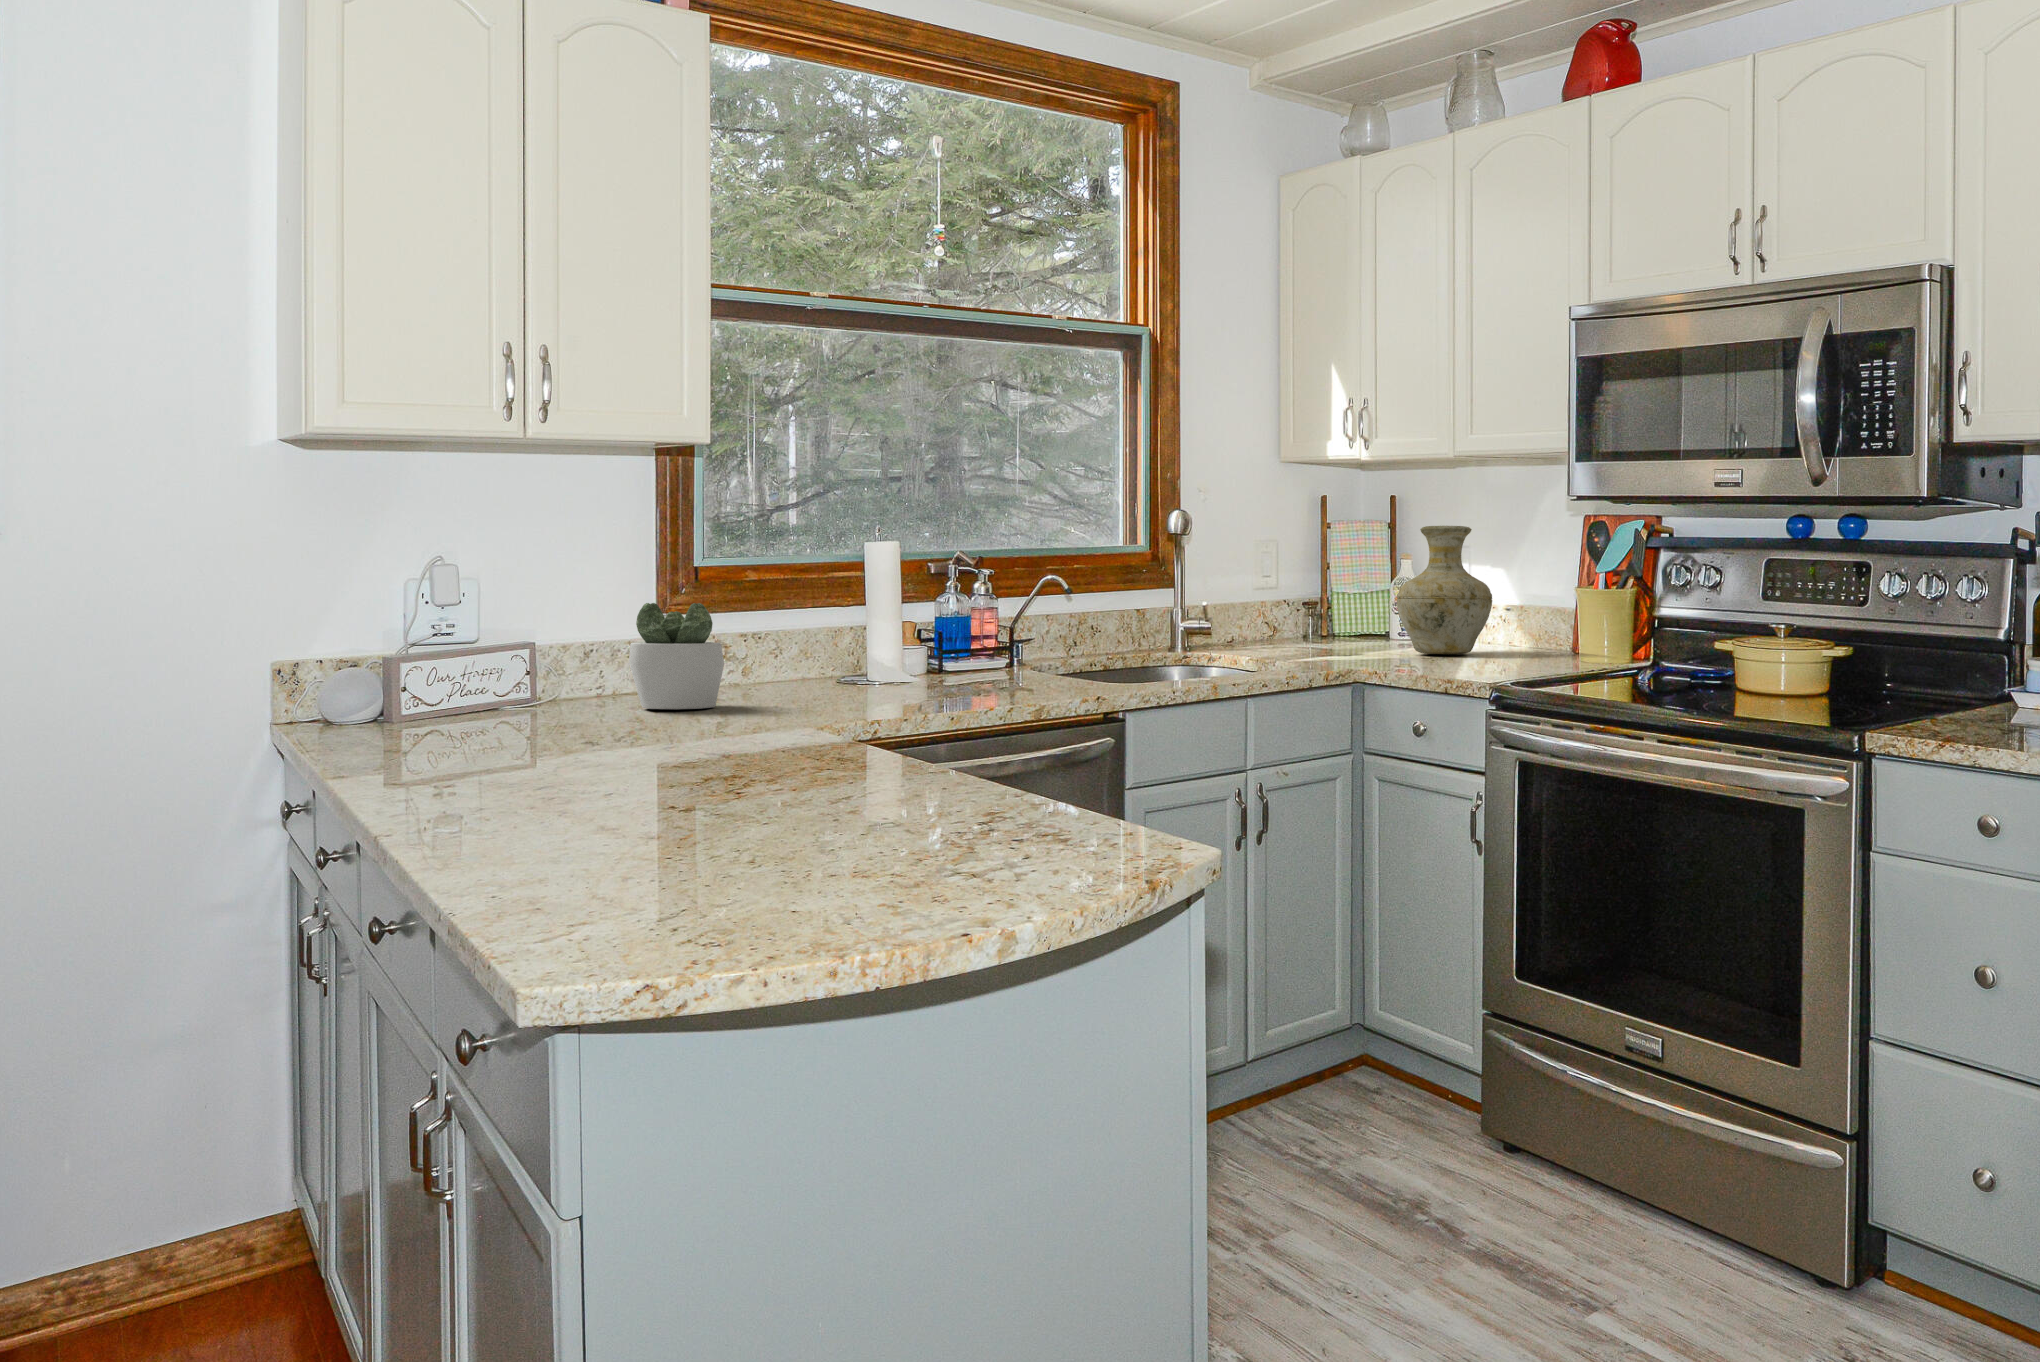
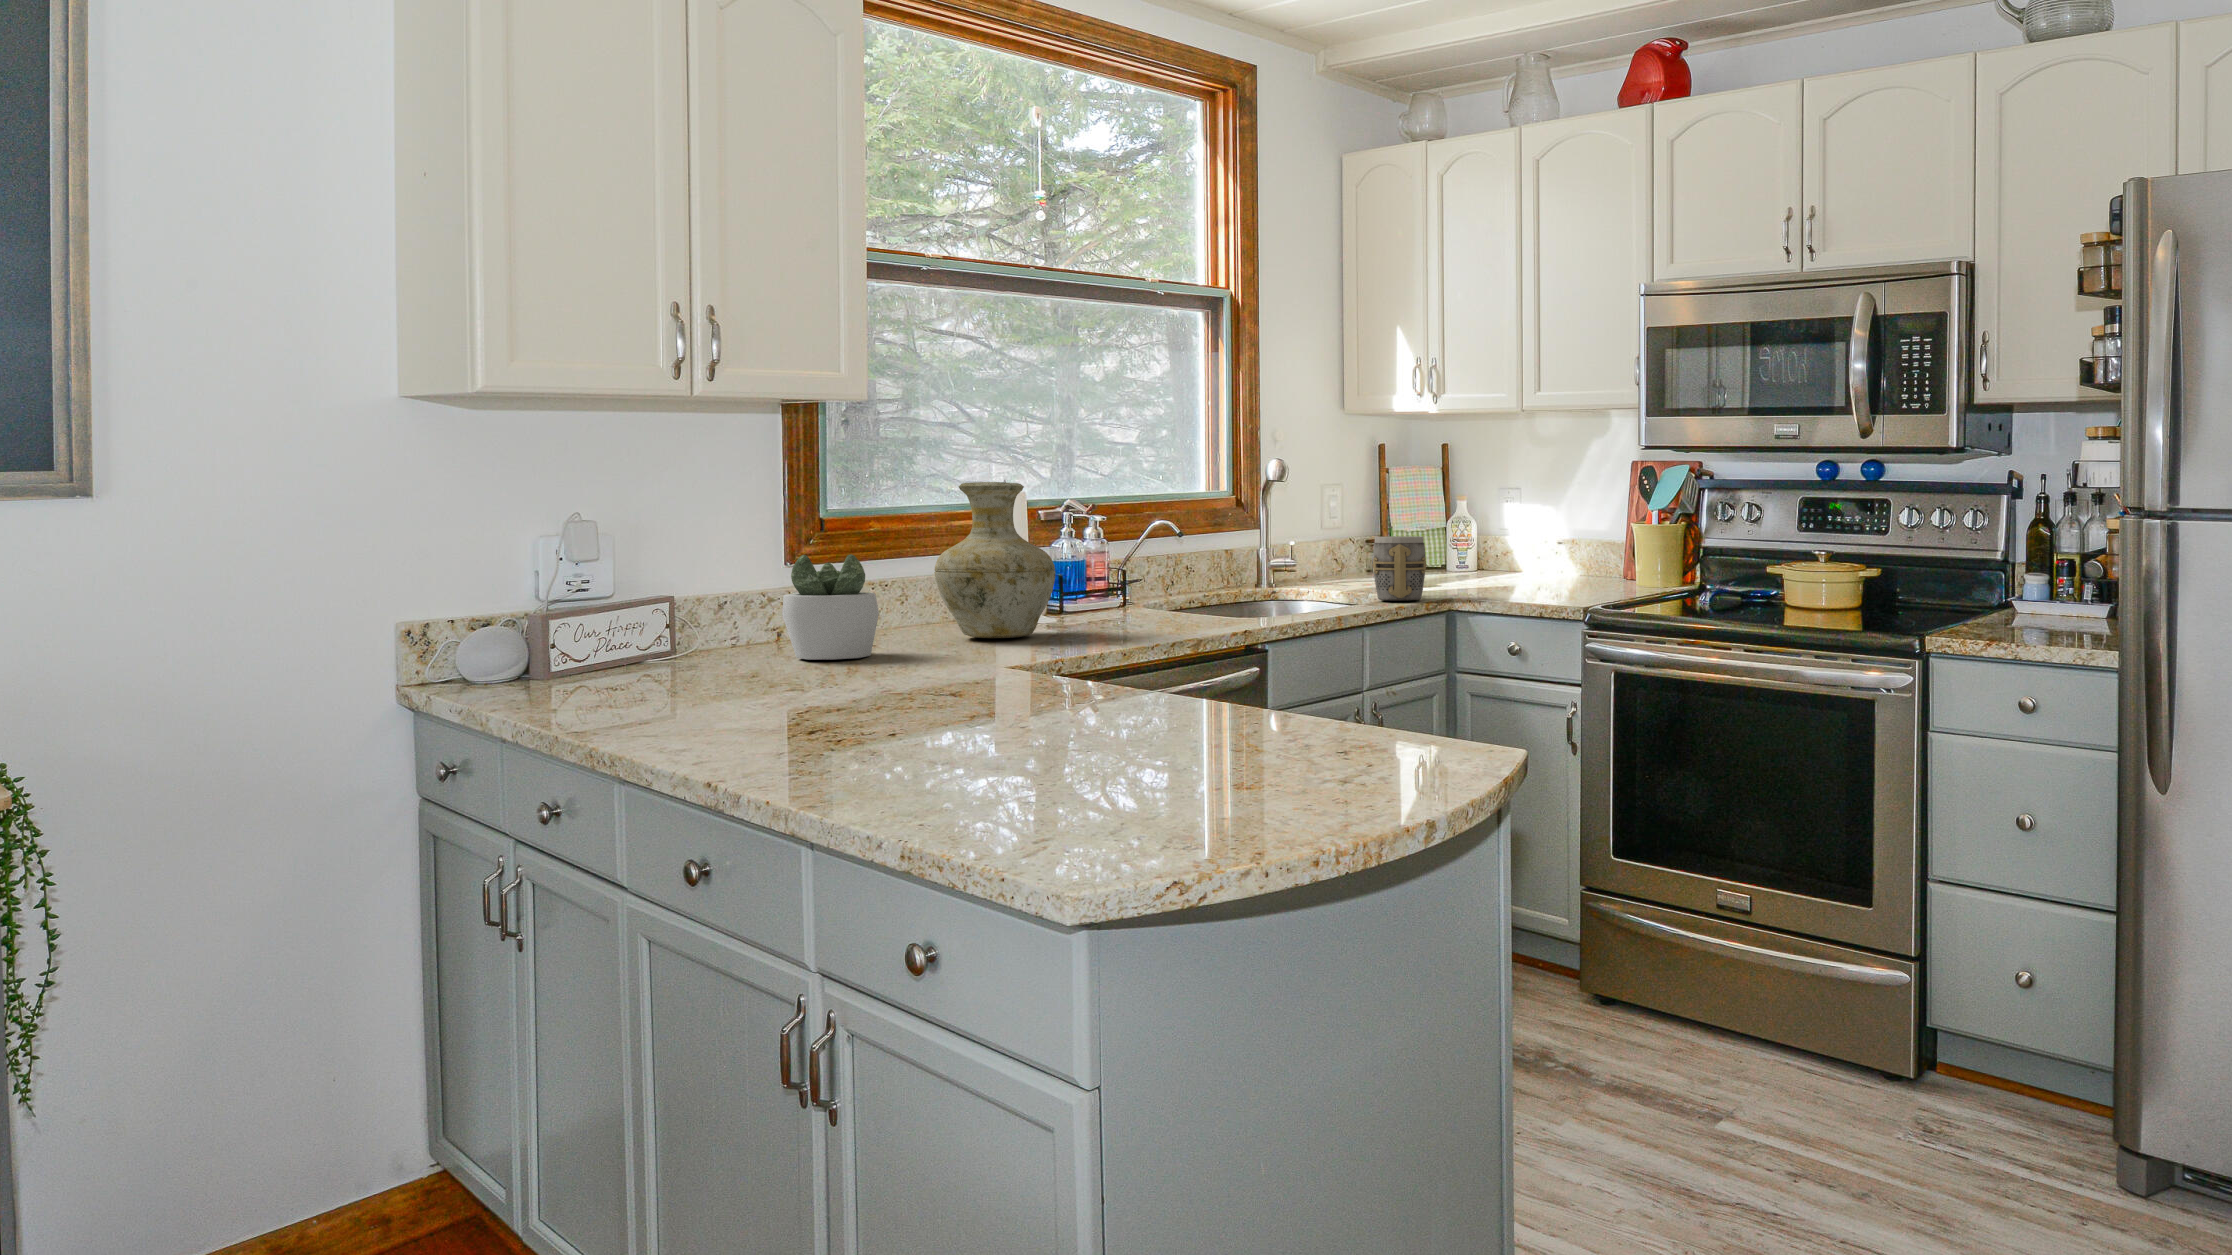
vase: present [1397,526,1492,654] -> present [934,482,1055,638]
mug: none [1280,596,1340,667] -> present [1372,536,1427,601]

